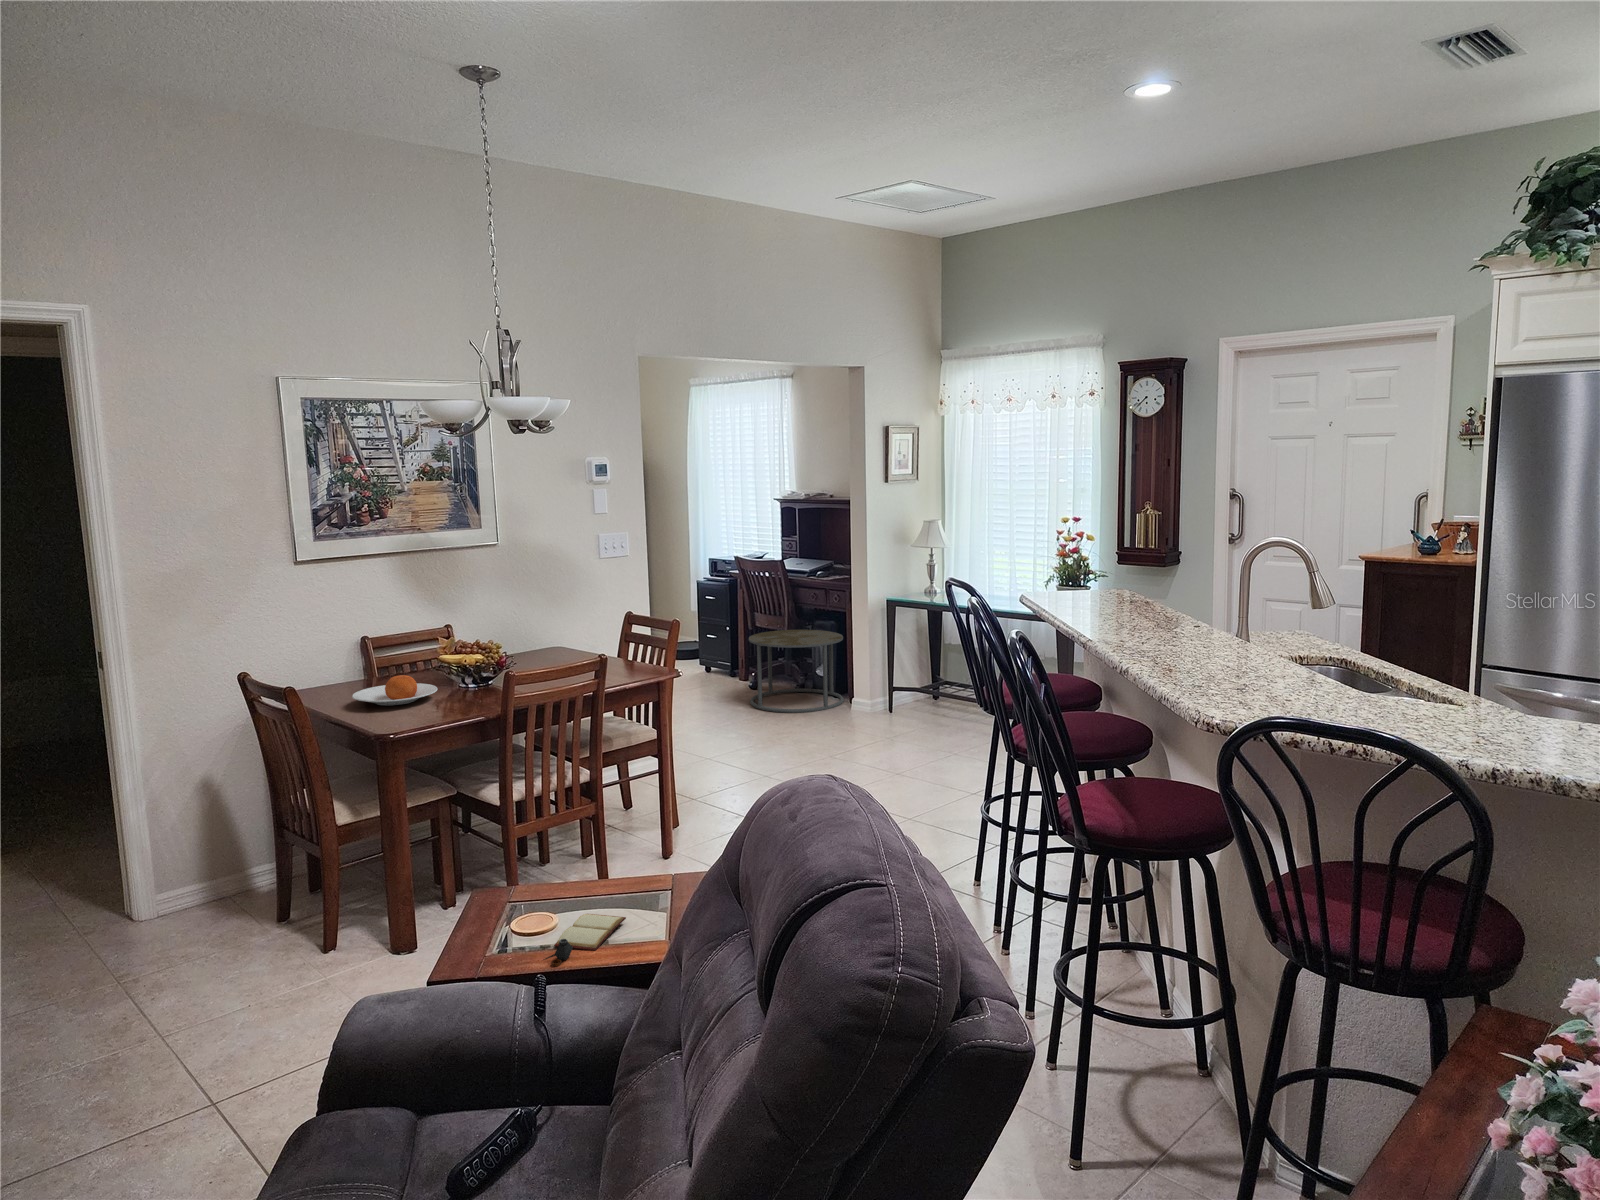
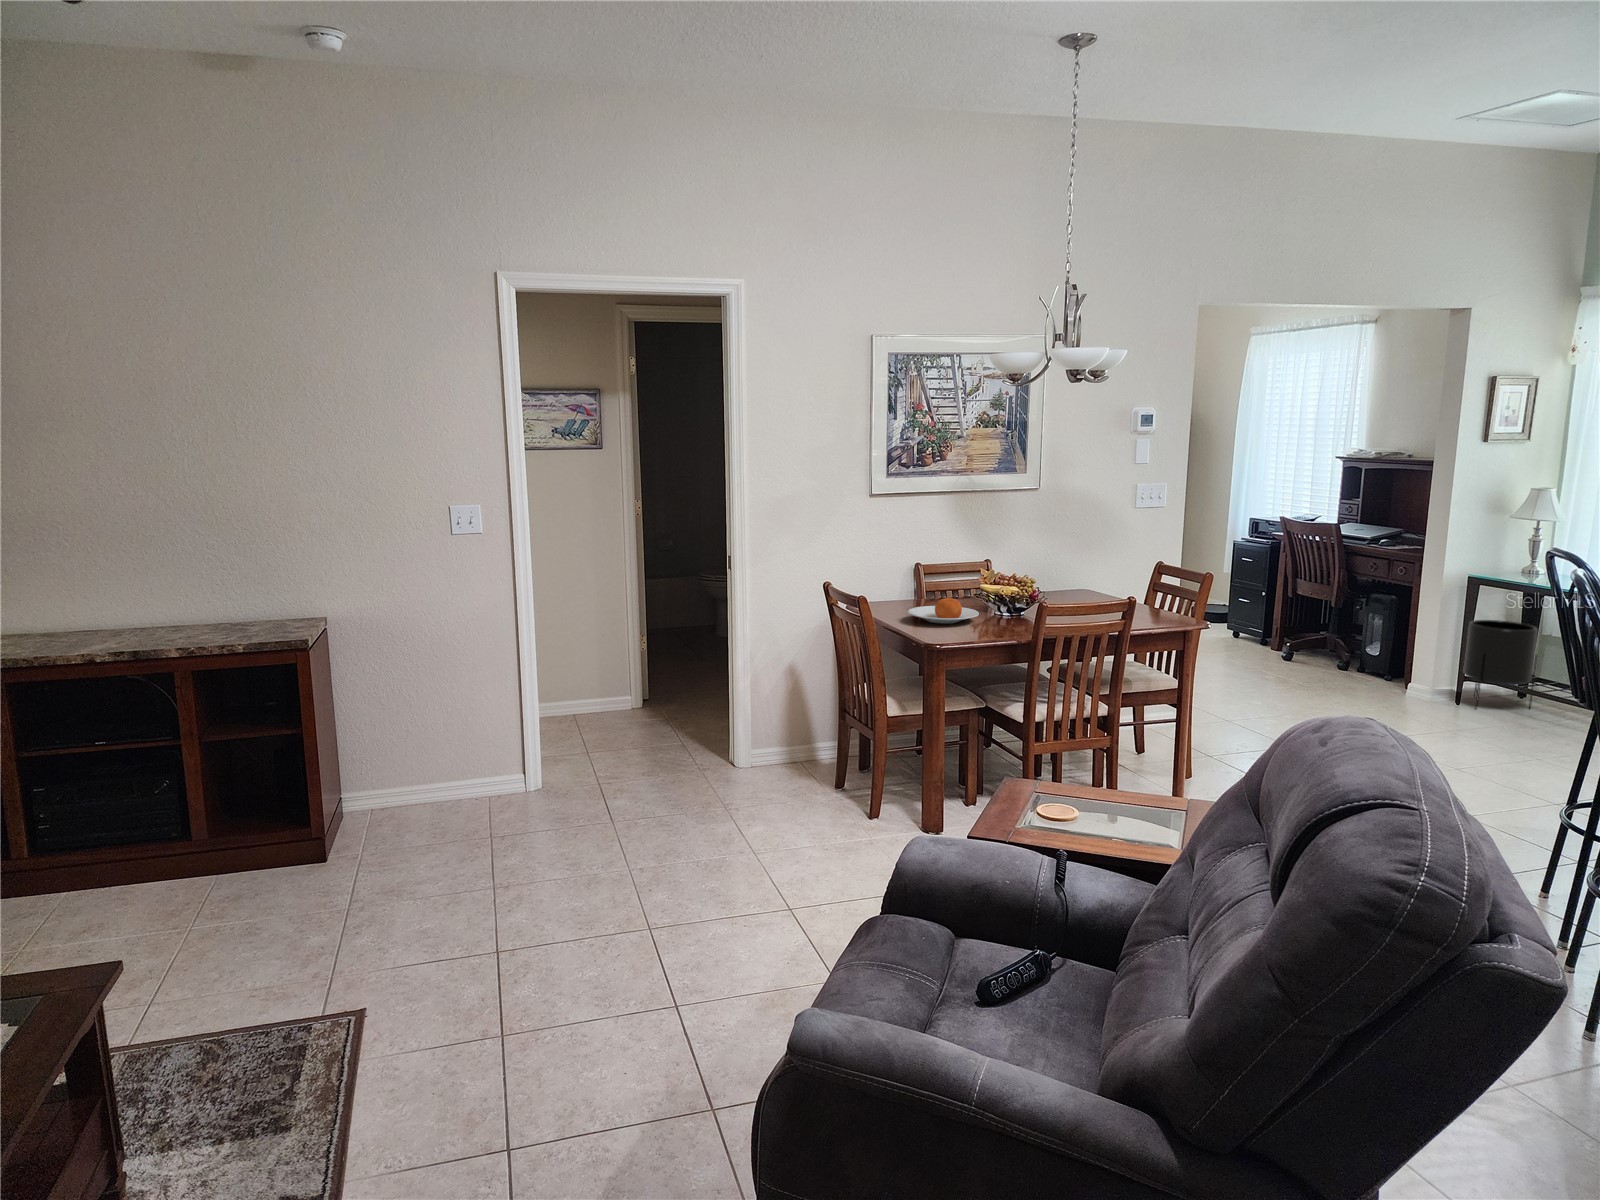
side table: present [749,630,844,713] -> none [1283,600,1403,691]
planter: none [894,635,947,715] -> present [1463,620,1537,708]
book: present [543,914,626,967] -> none [1059,819,1139,856]

